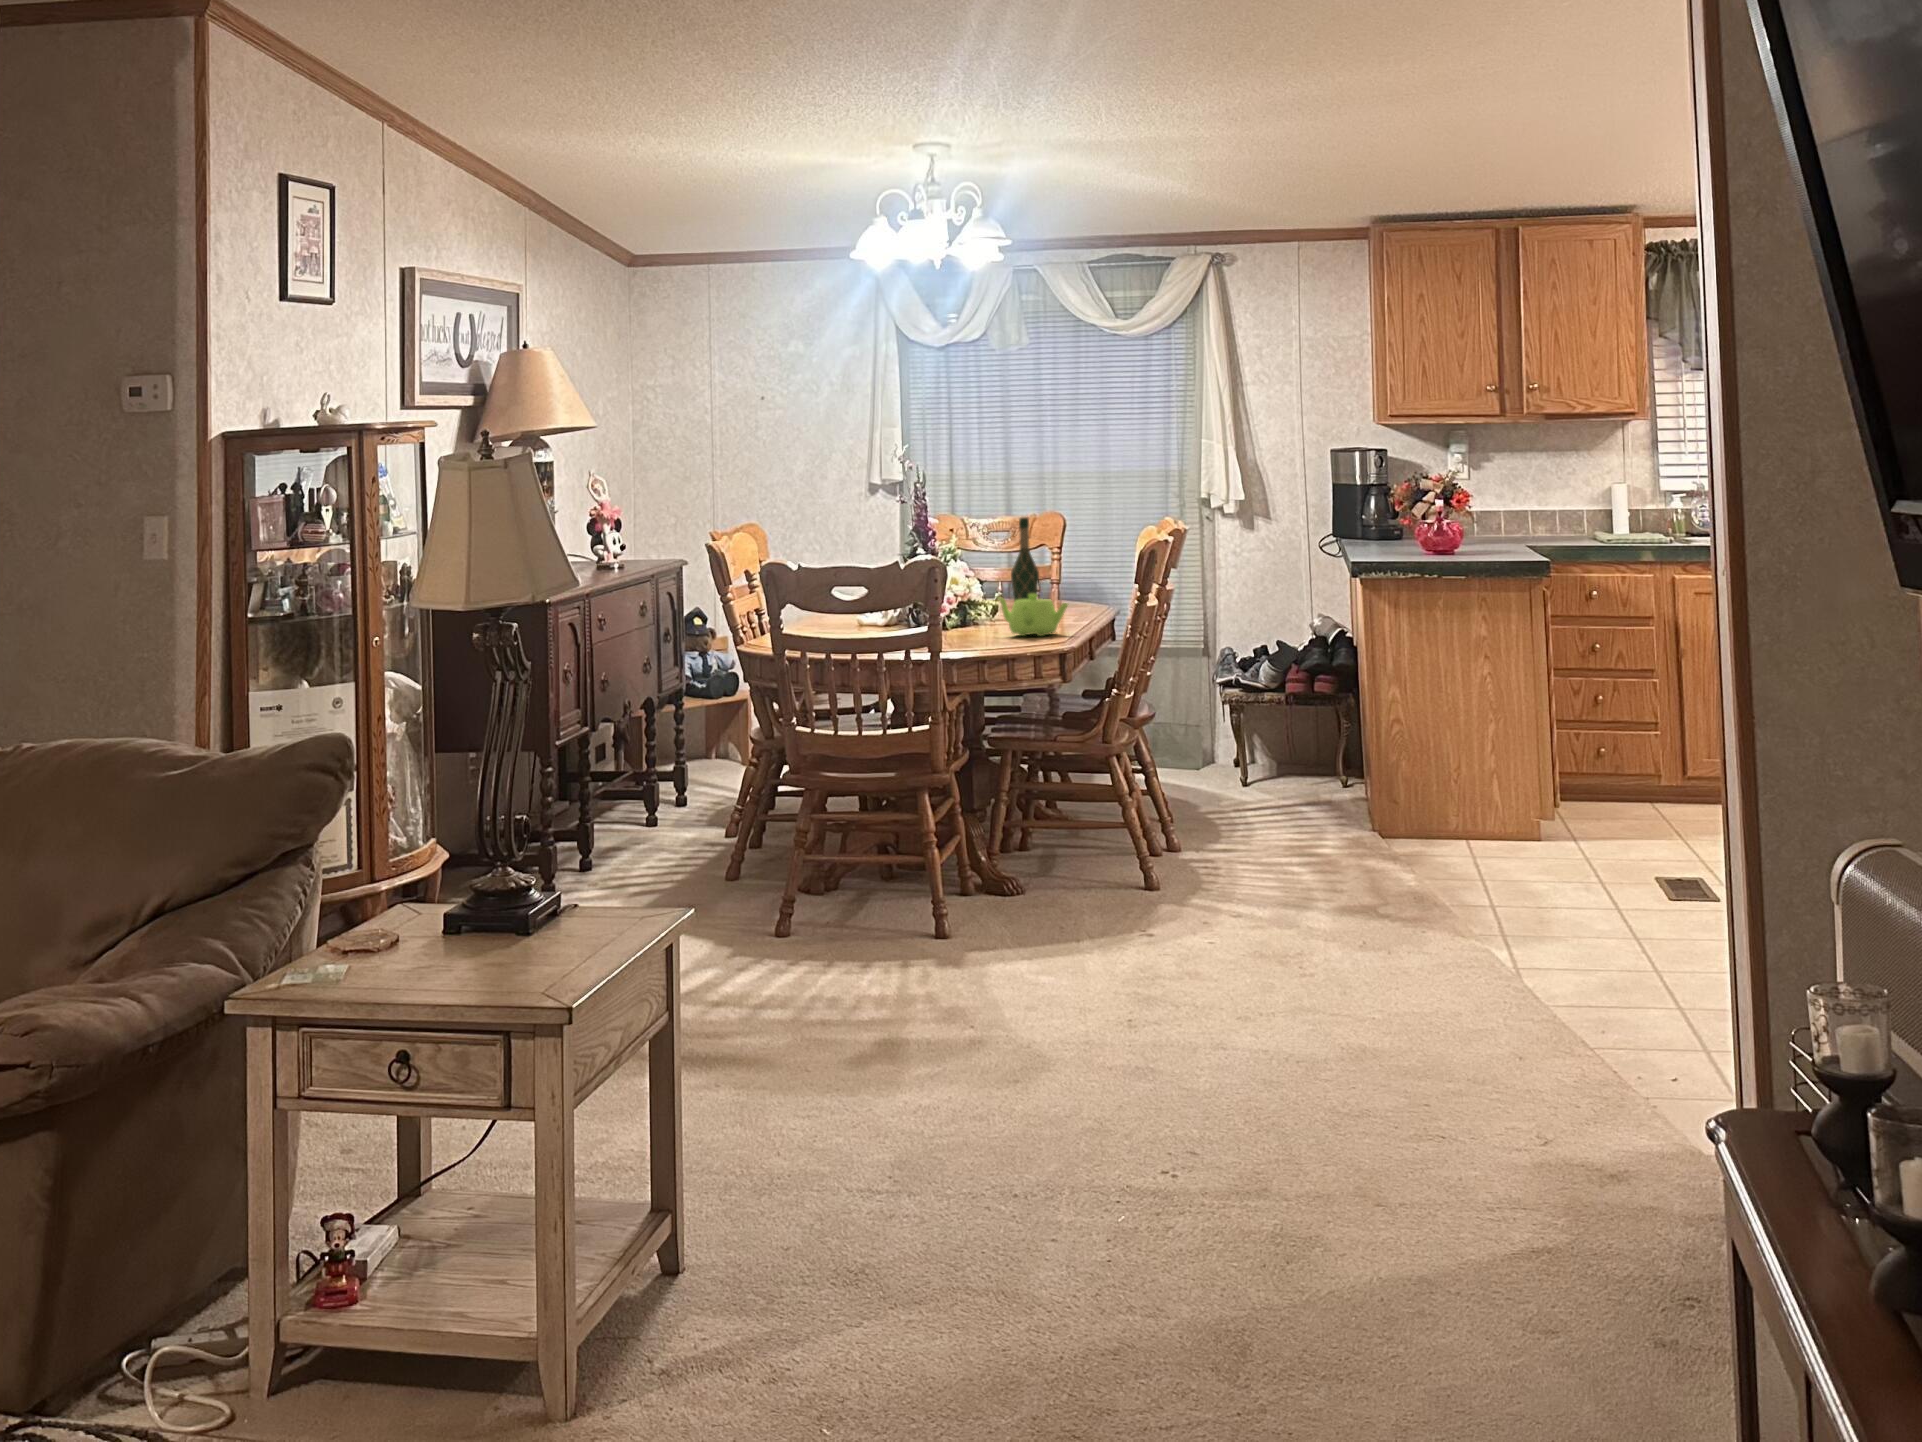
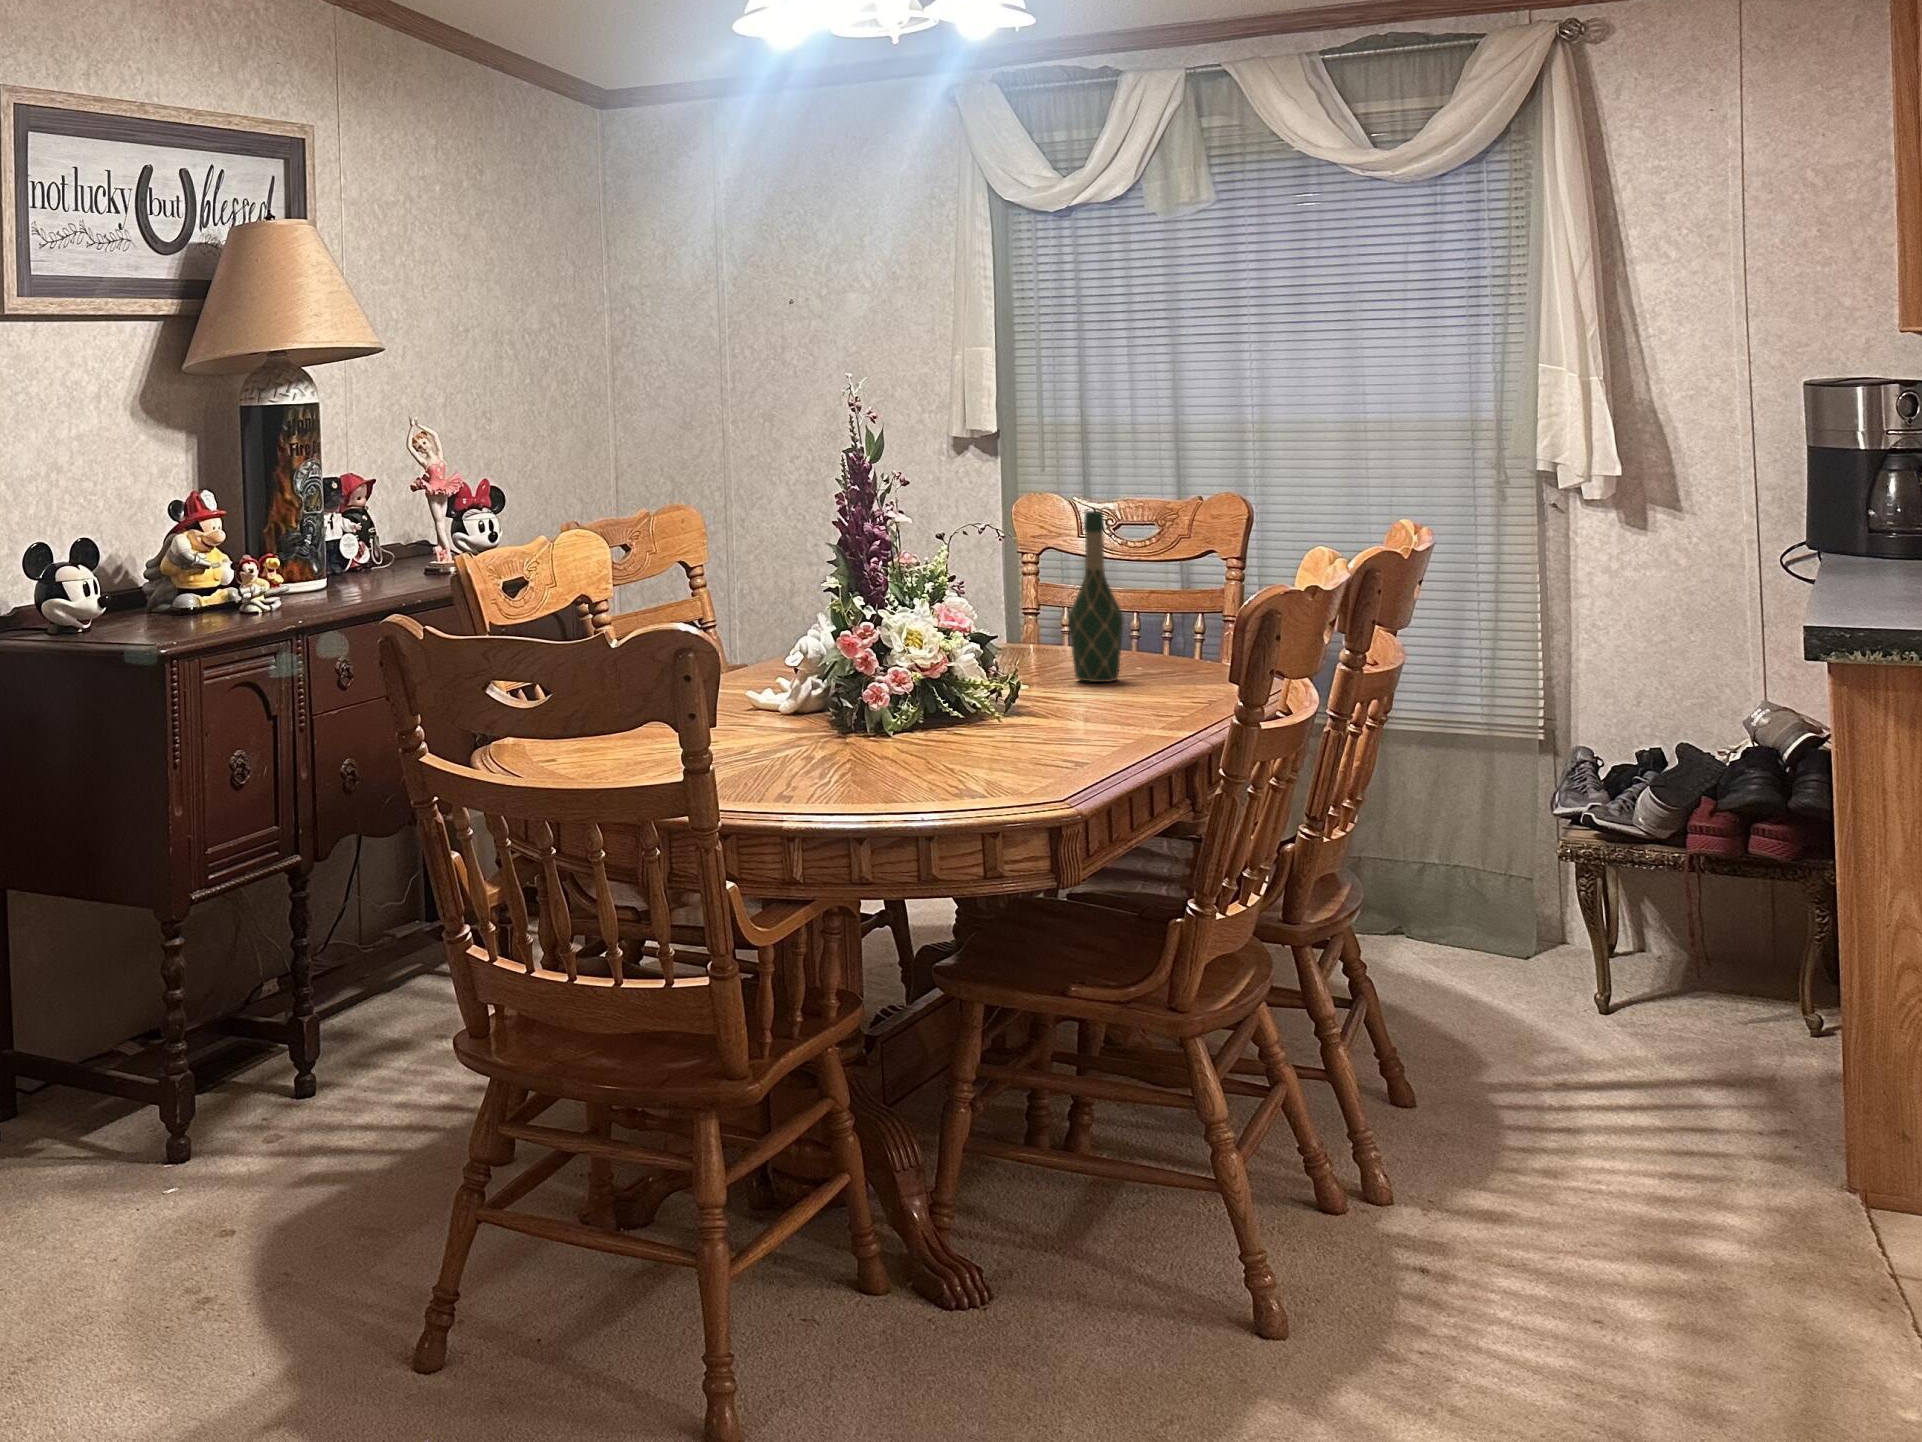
teapot: present [998,594,1068,636] -> none [917,690,1068,784]

